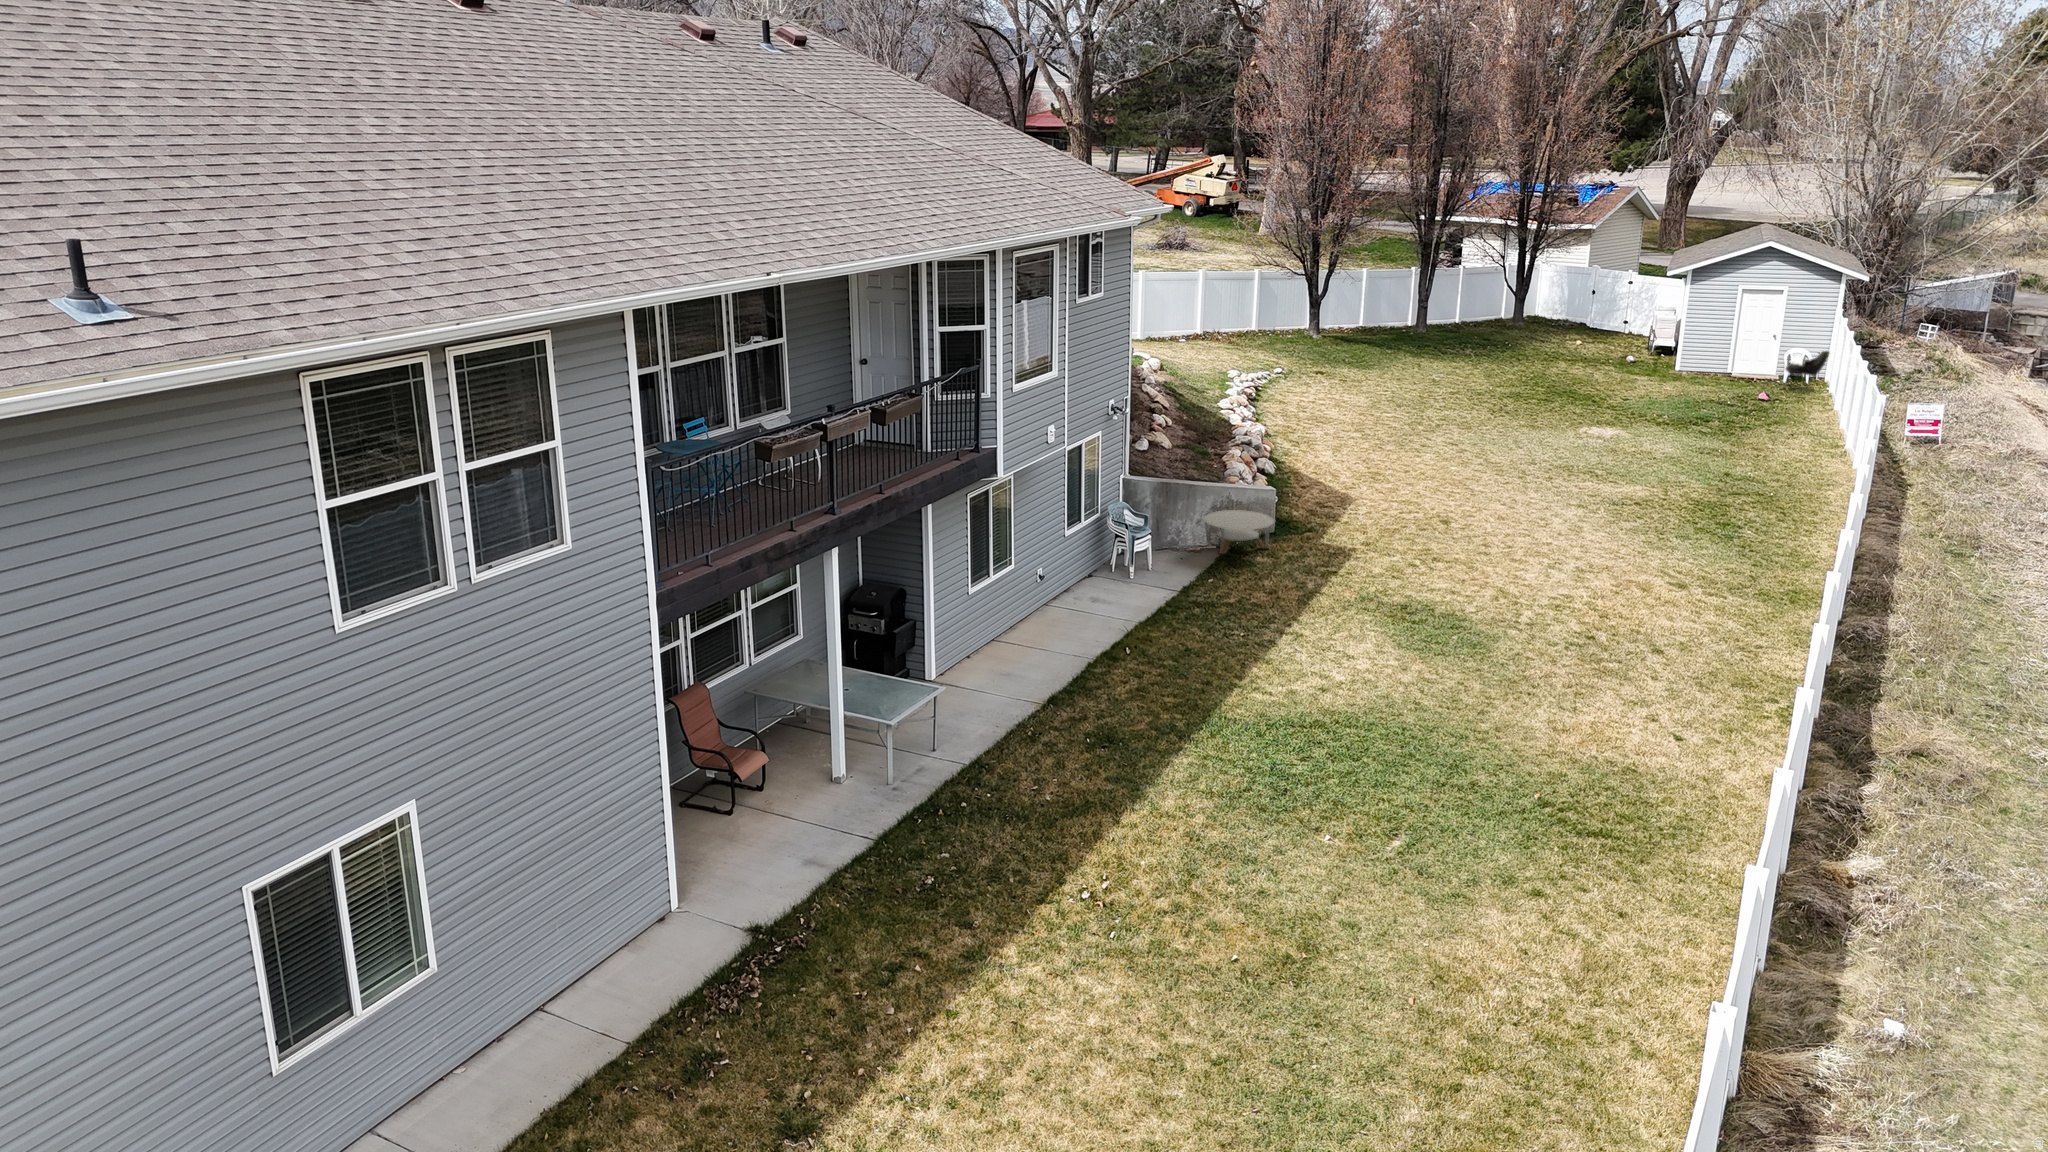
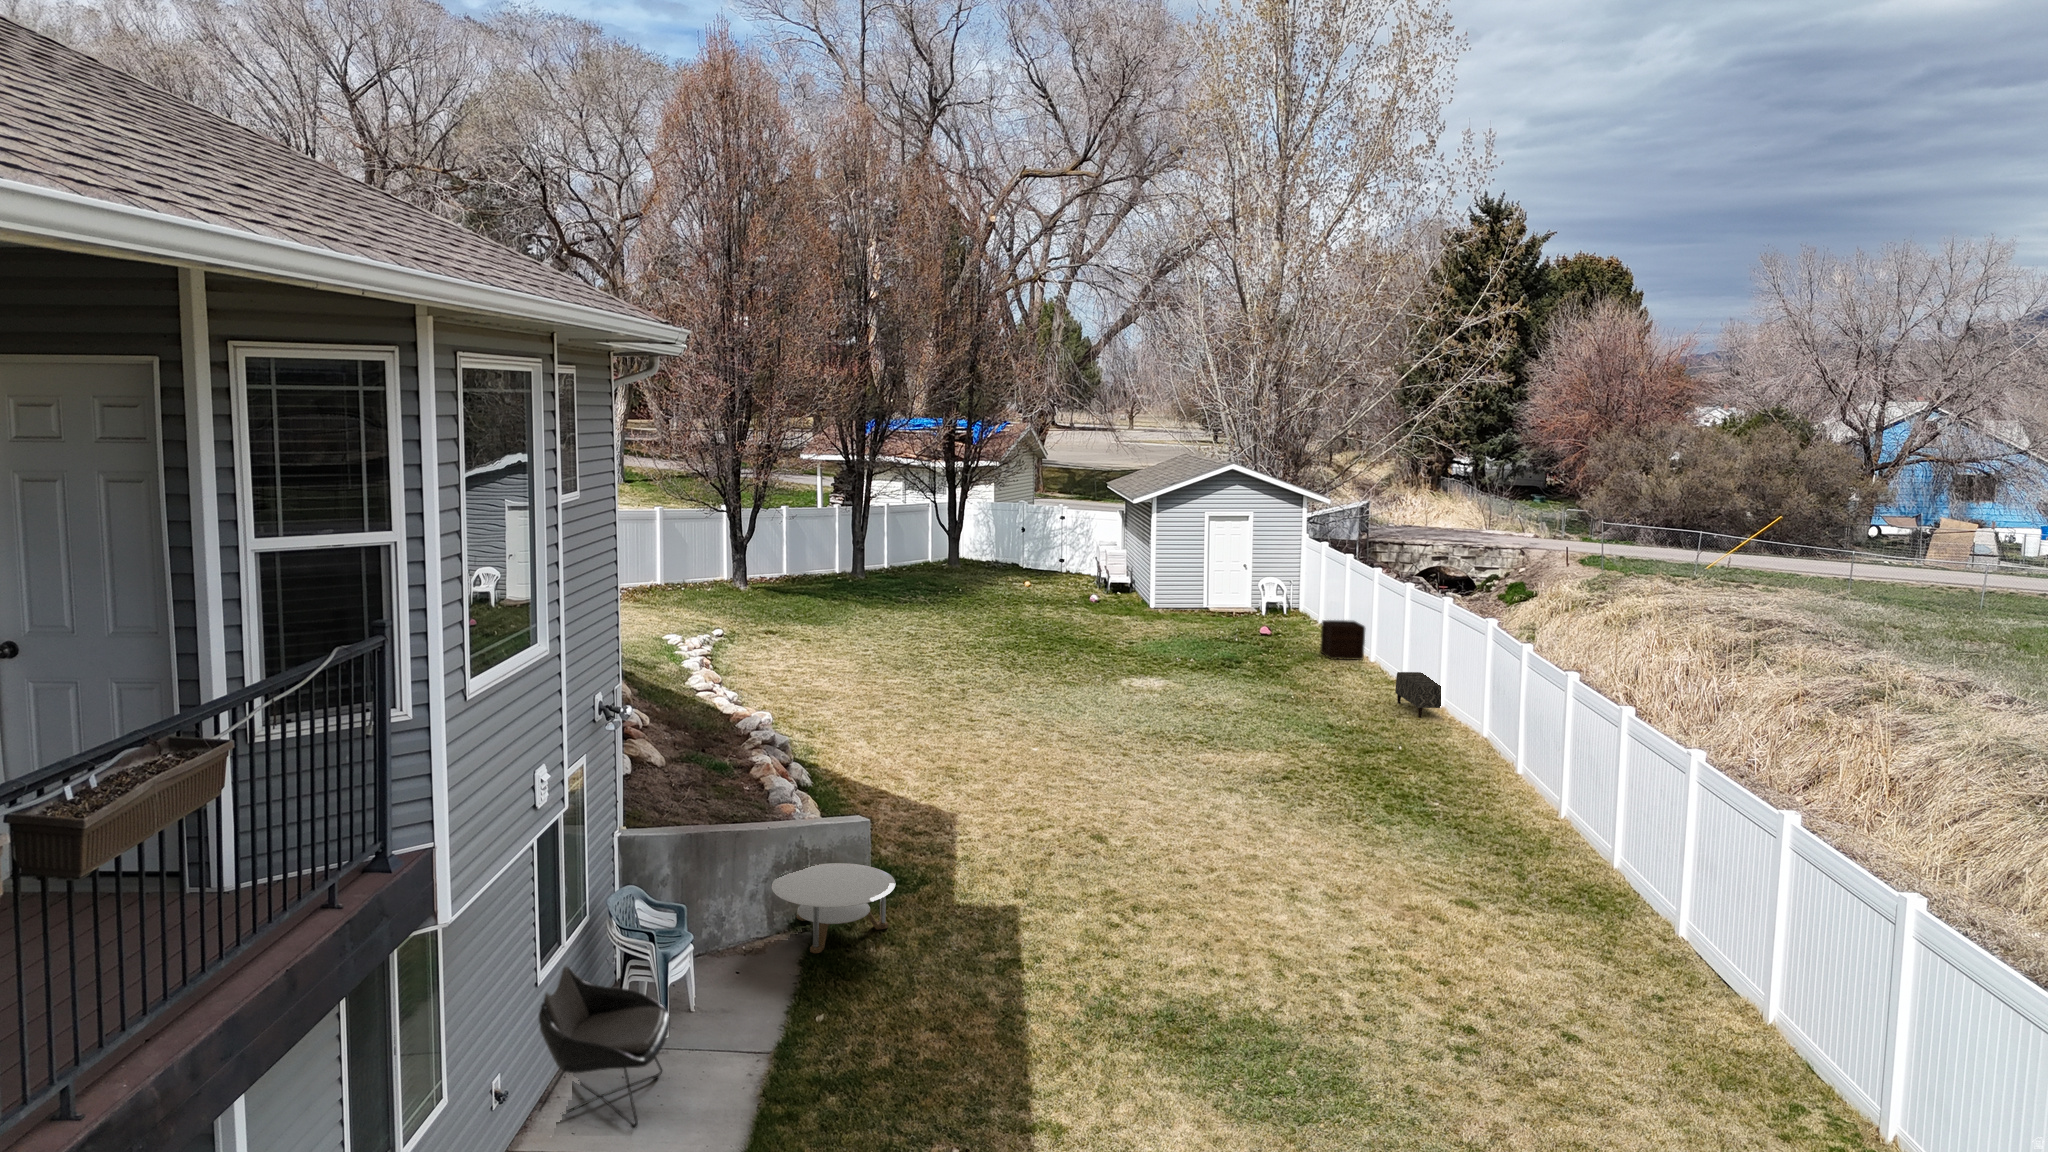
lounge chair: present [1786,351,1829,388] -> present [539,966,670,1129]
wooden crate: none [1801,391,1843,429] -> present [1320,620,1365,660]
bench: none [1816,439,1855,481] -> present [1395,672,1441,718]

